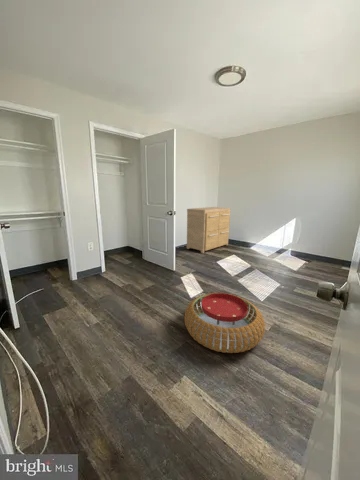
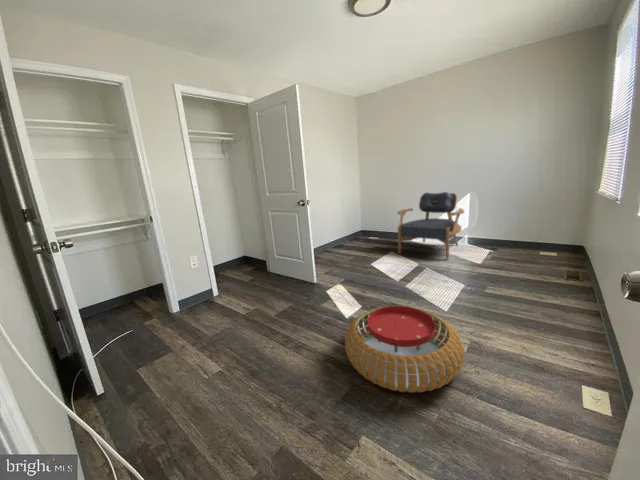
dresser: present [187,207,230,253] -> none [322,190,381,254]
armchair: none [239,214,290,265] -> present [398,192,464,259]

